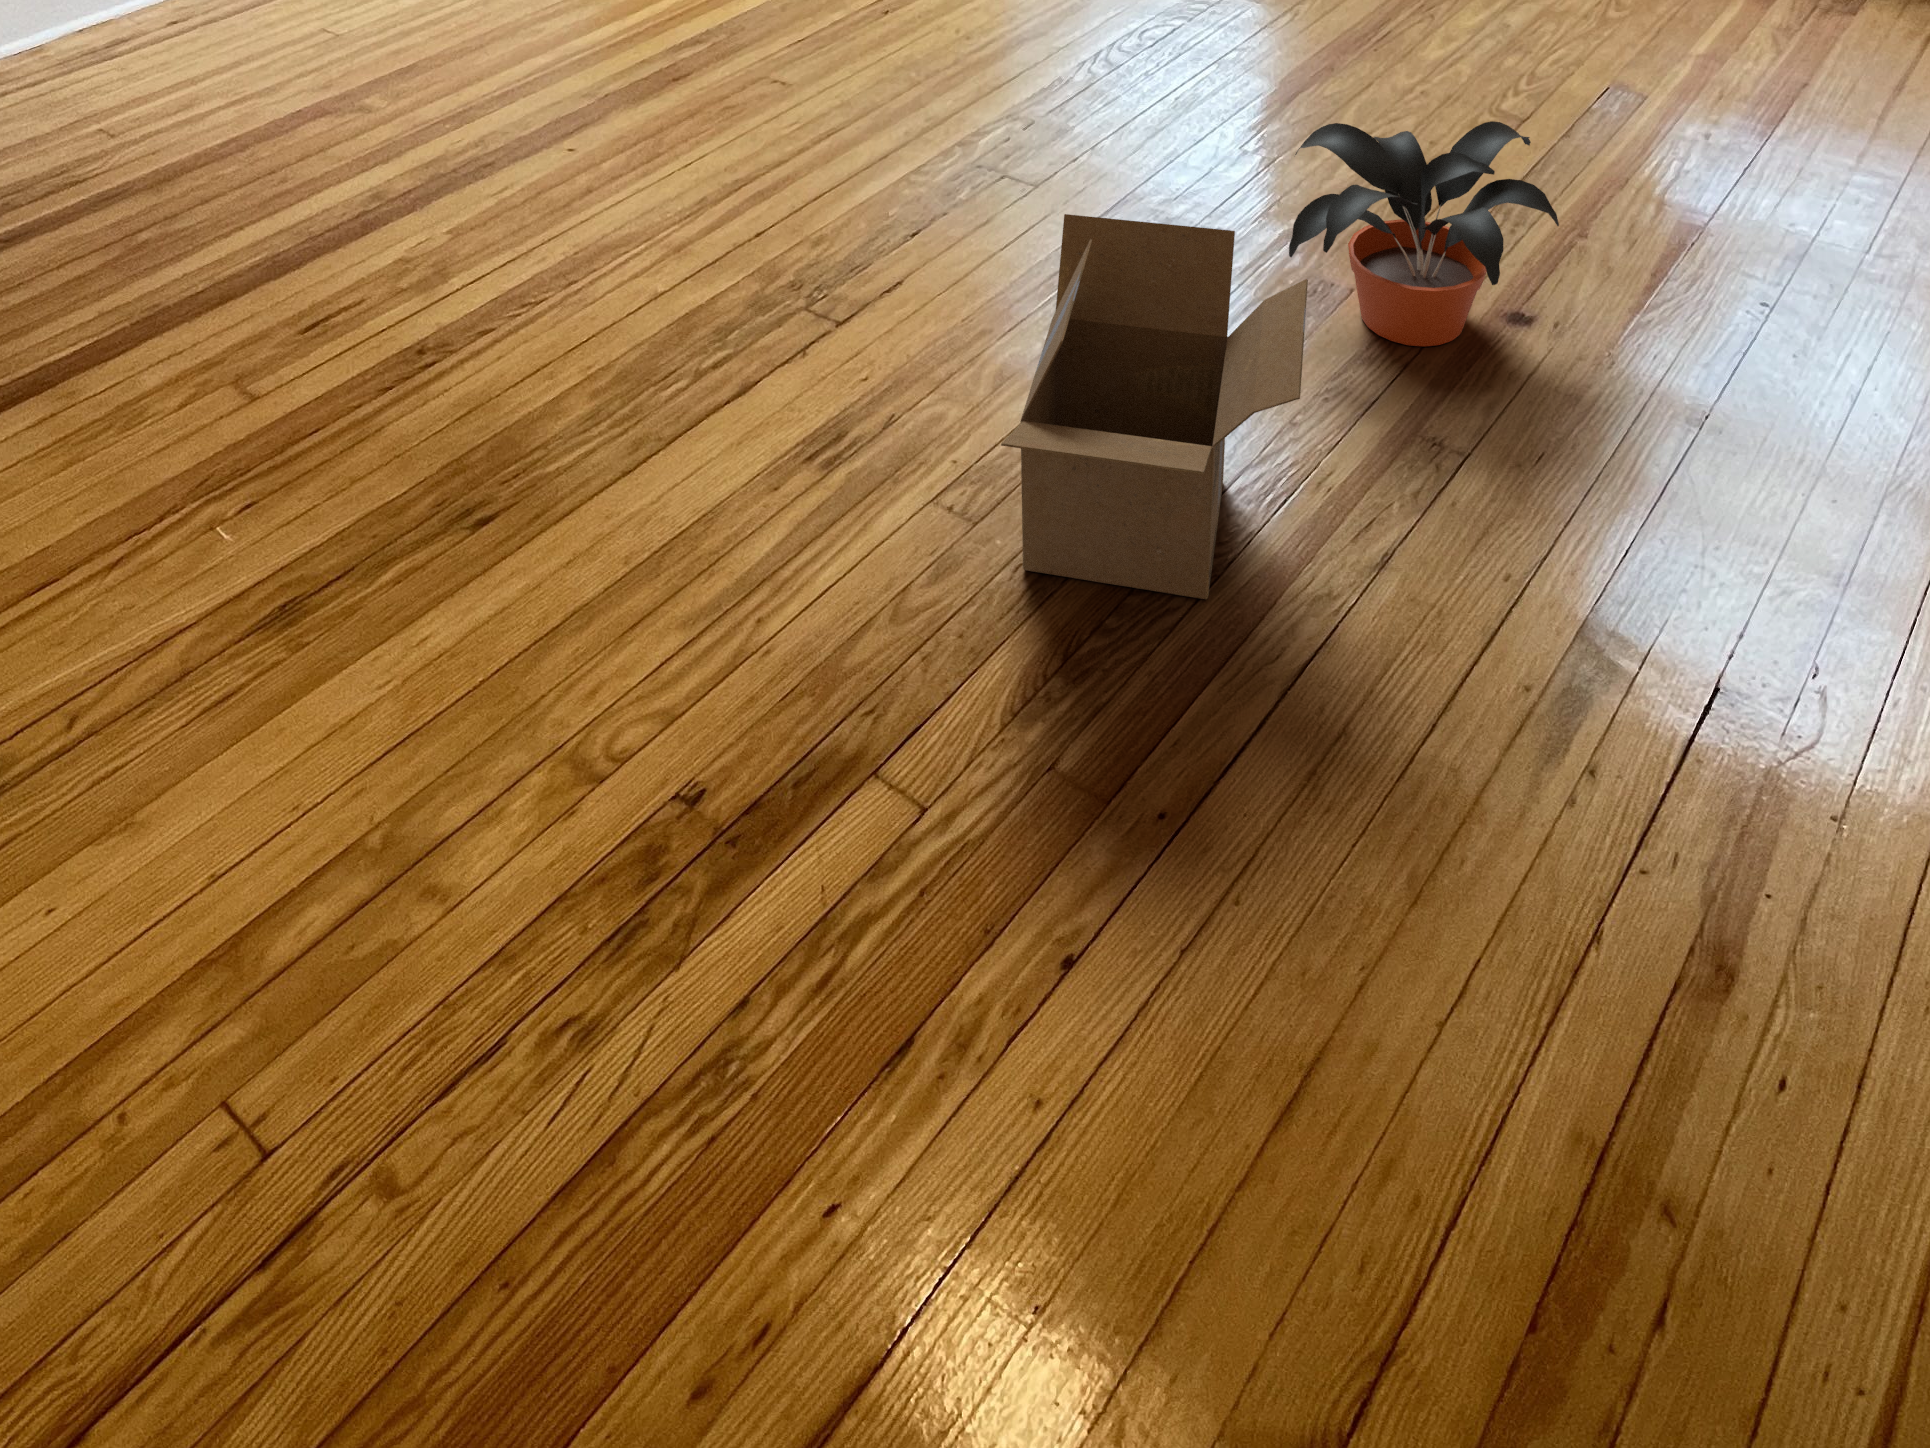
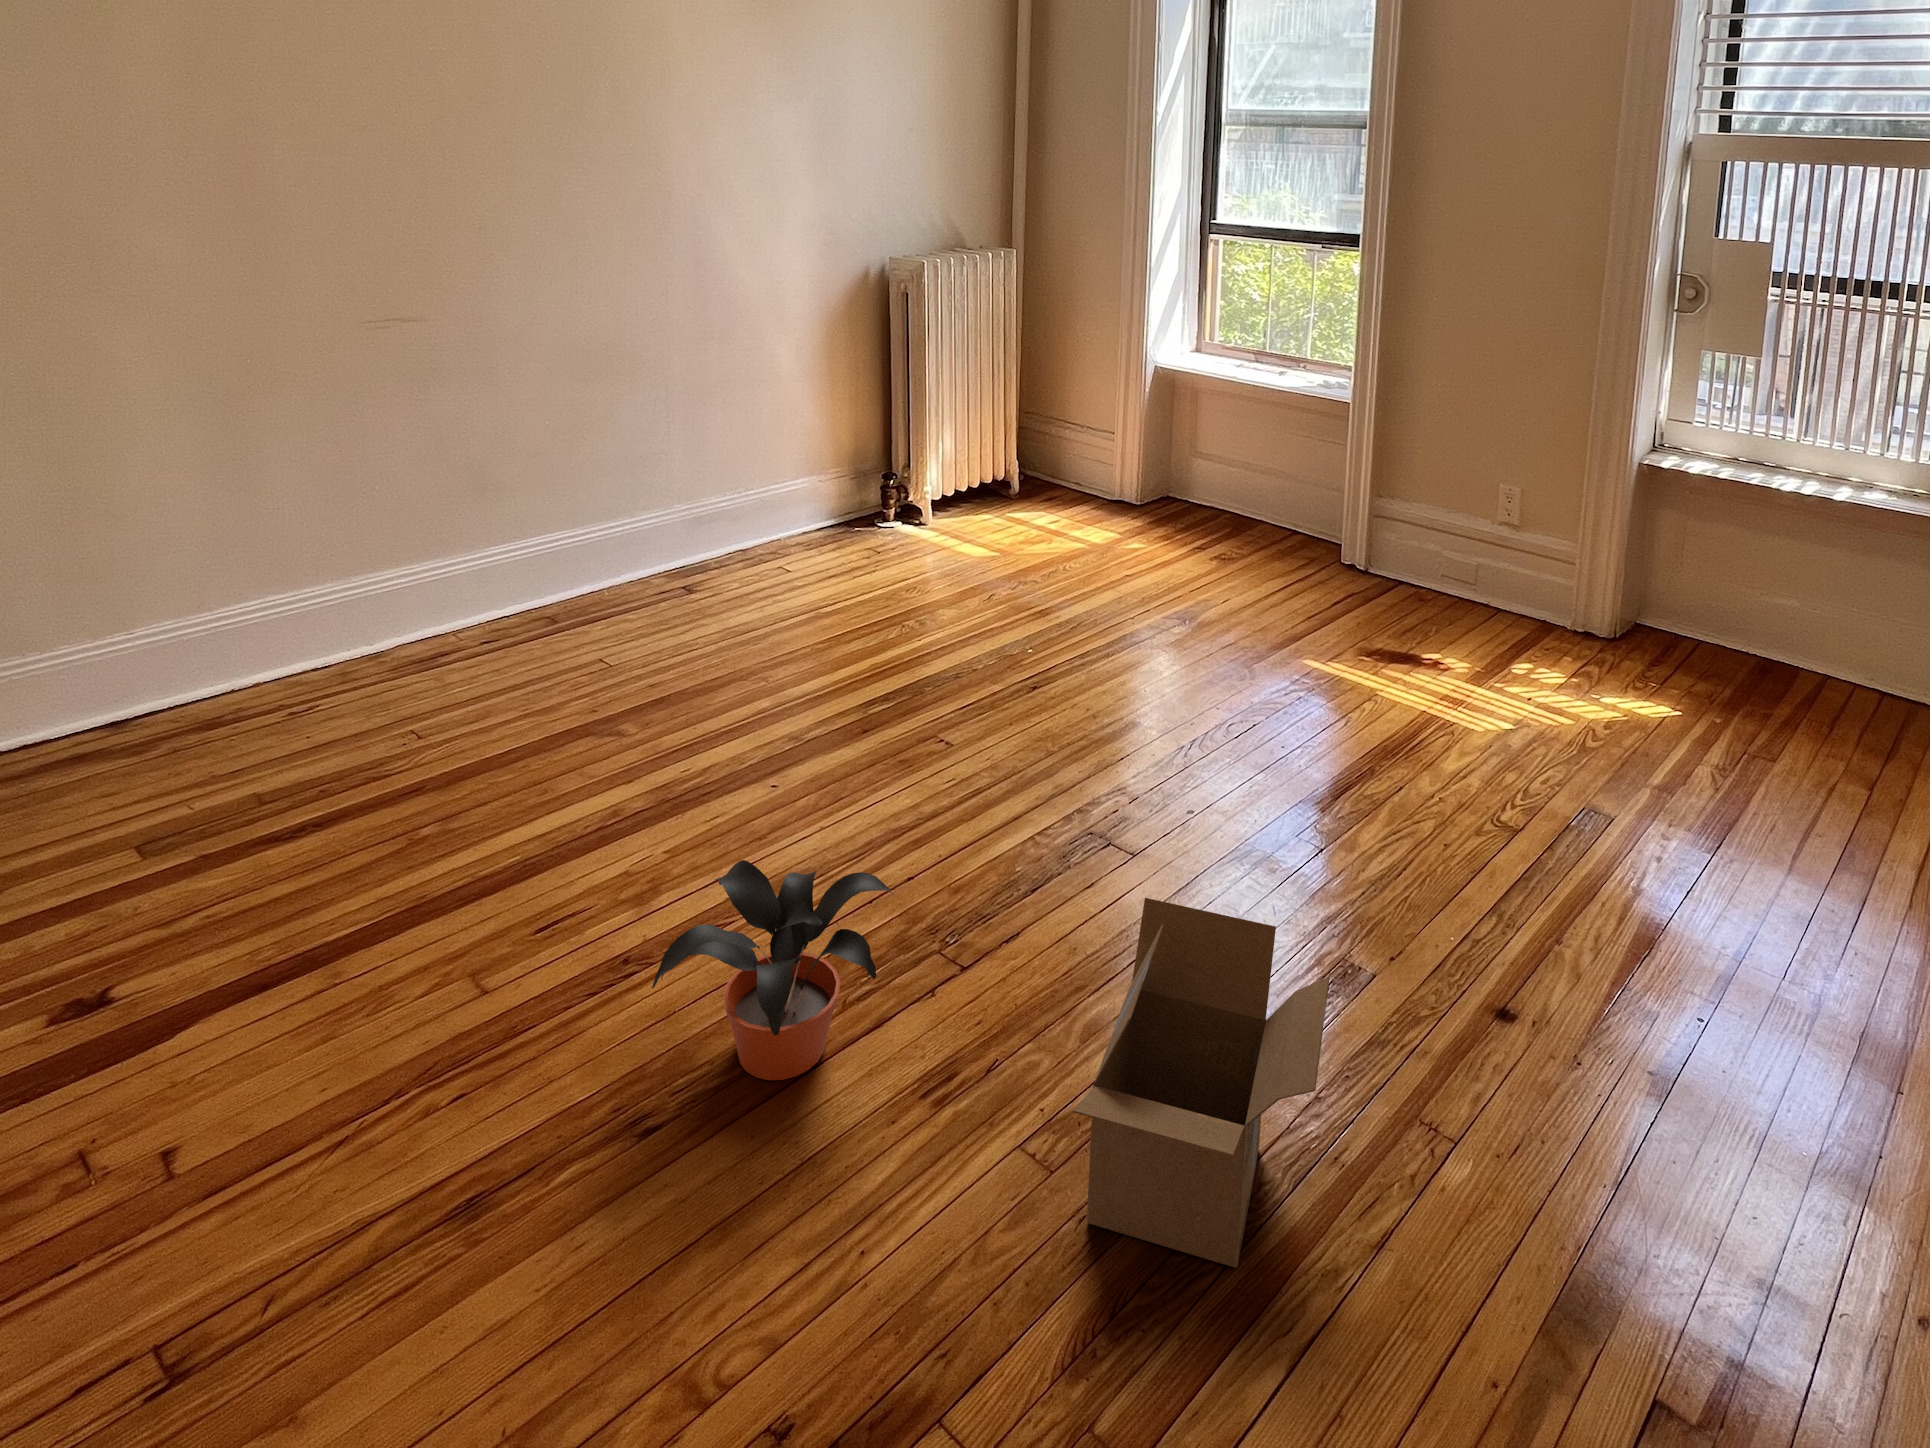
potted plant: present [1289,121,1559,347] -> present [652,860,892,1080]

